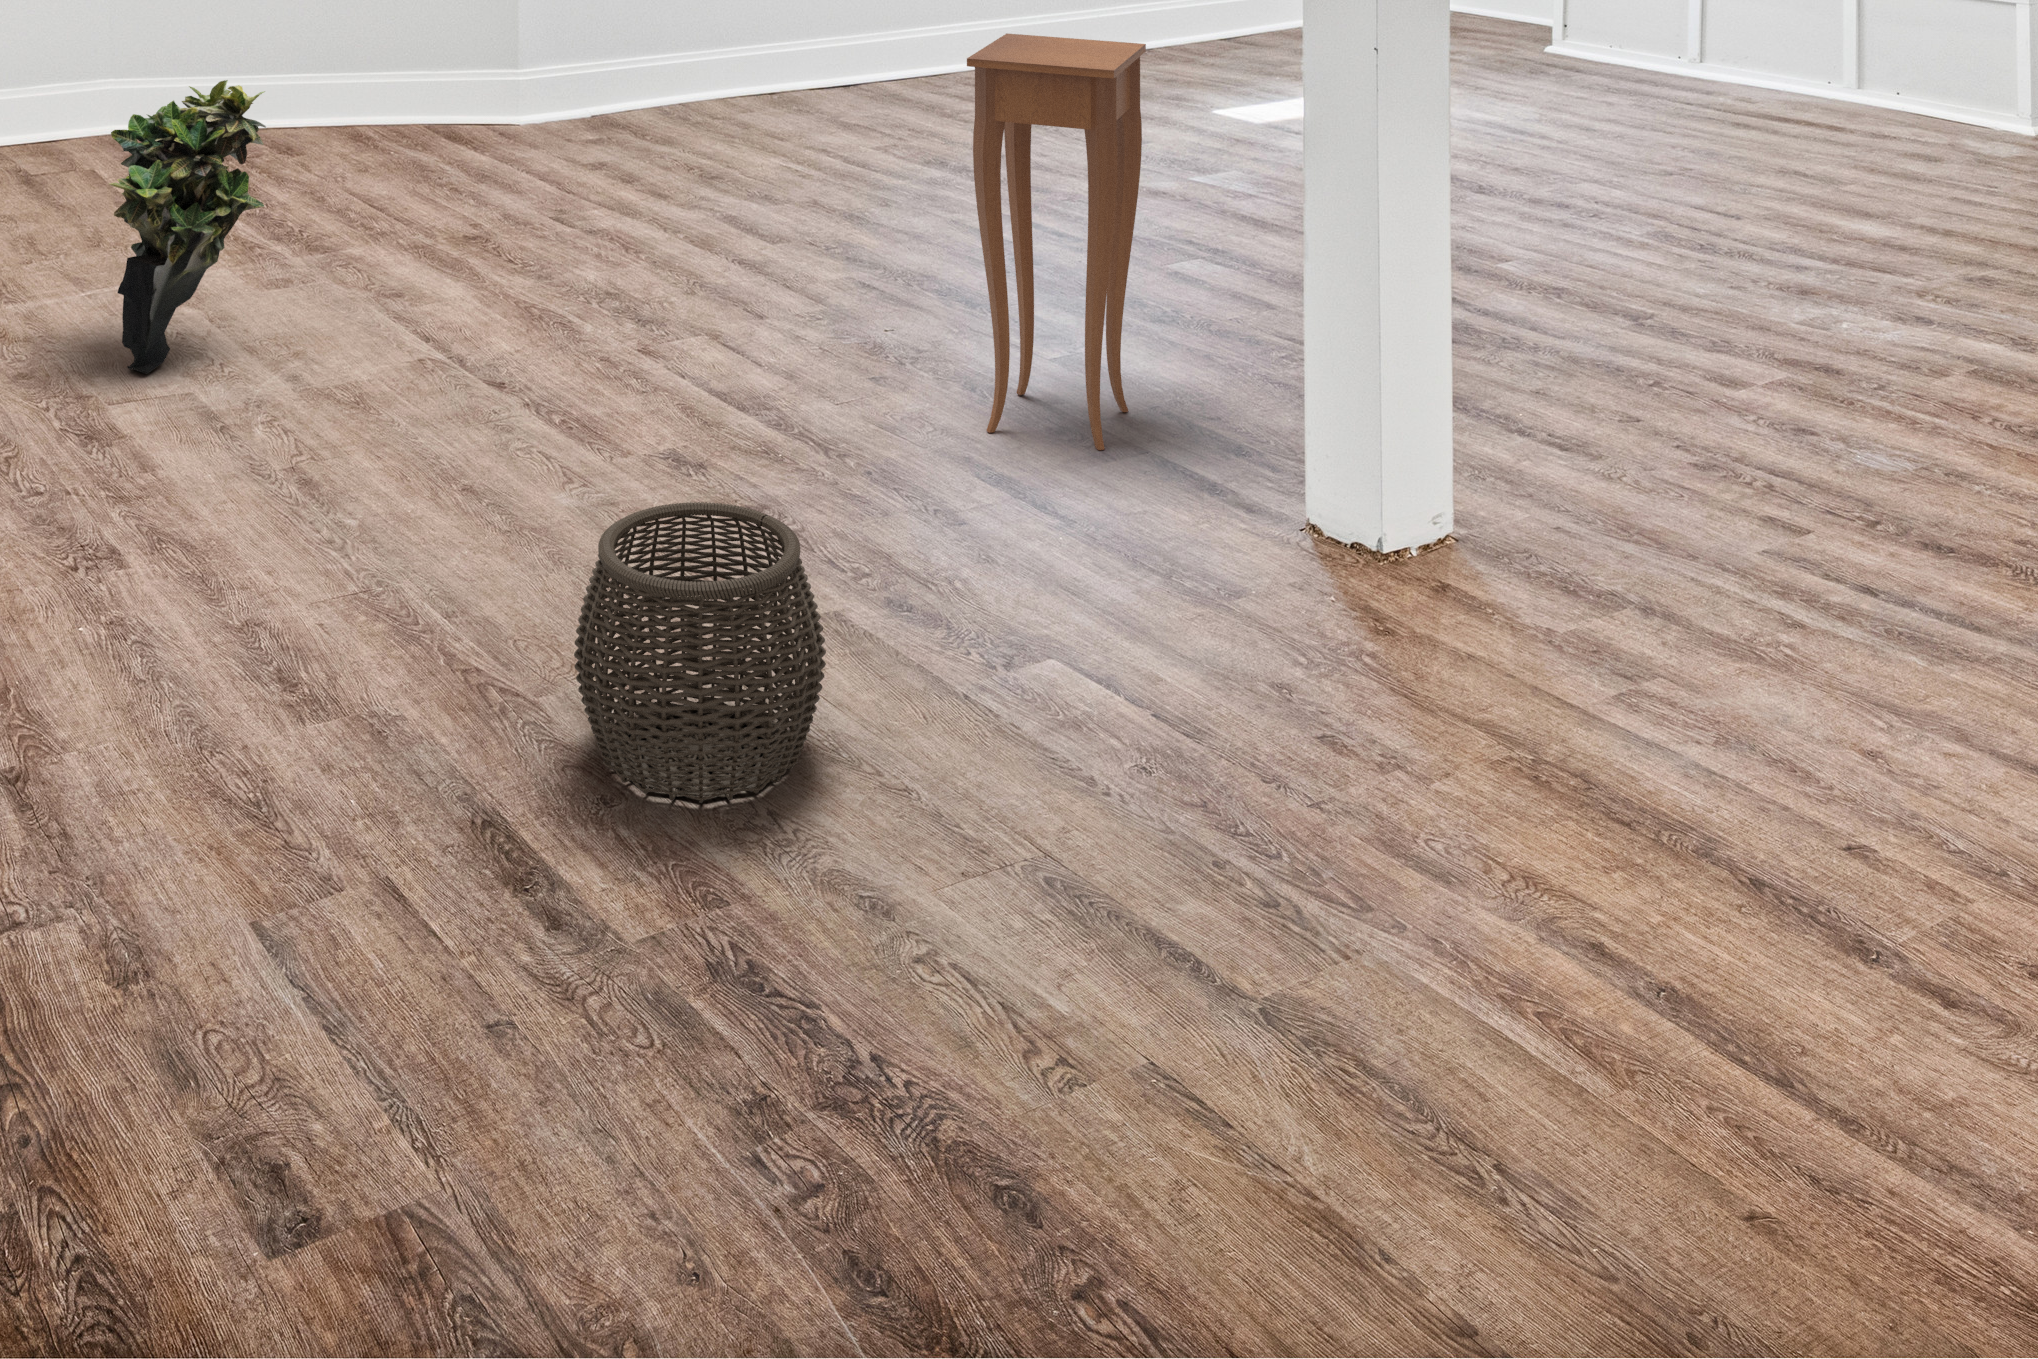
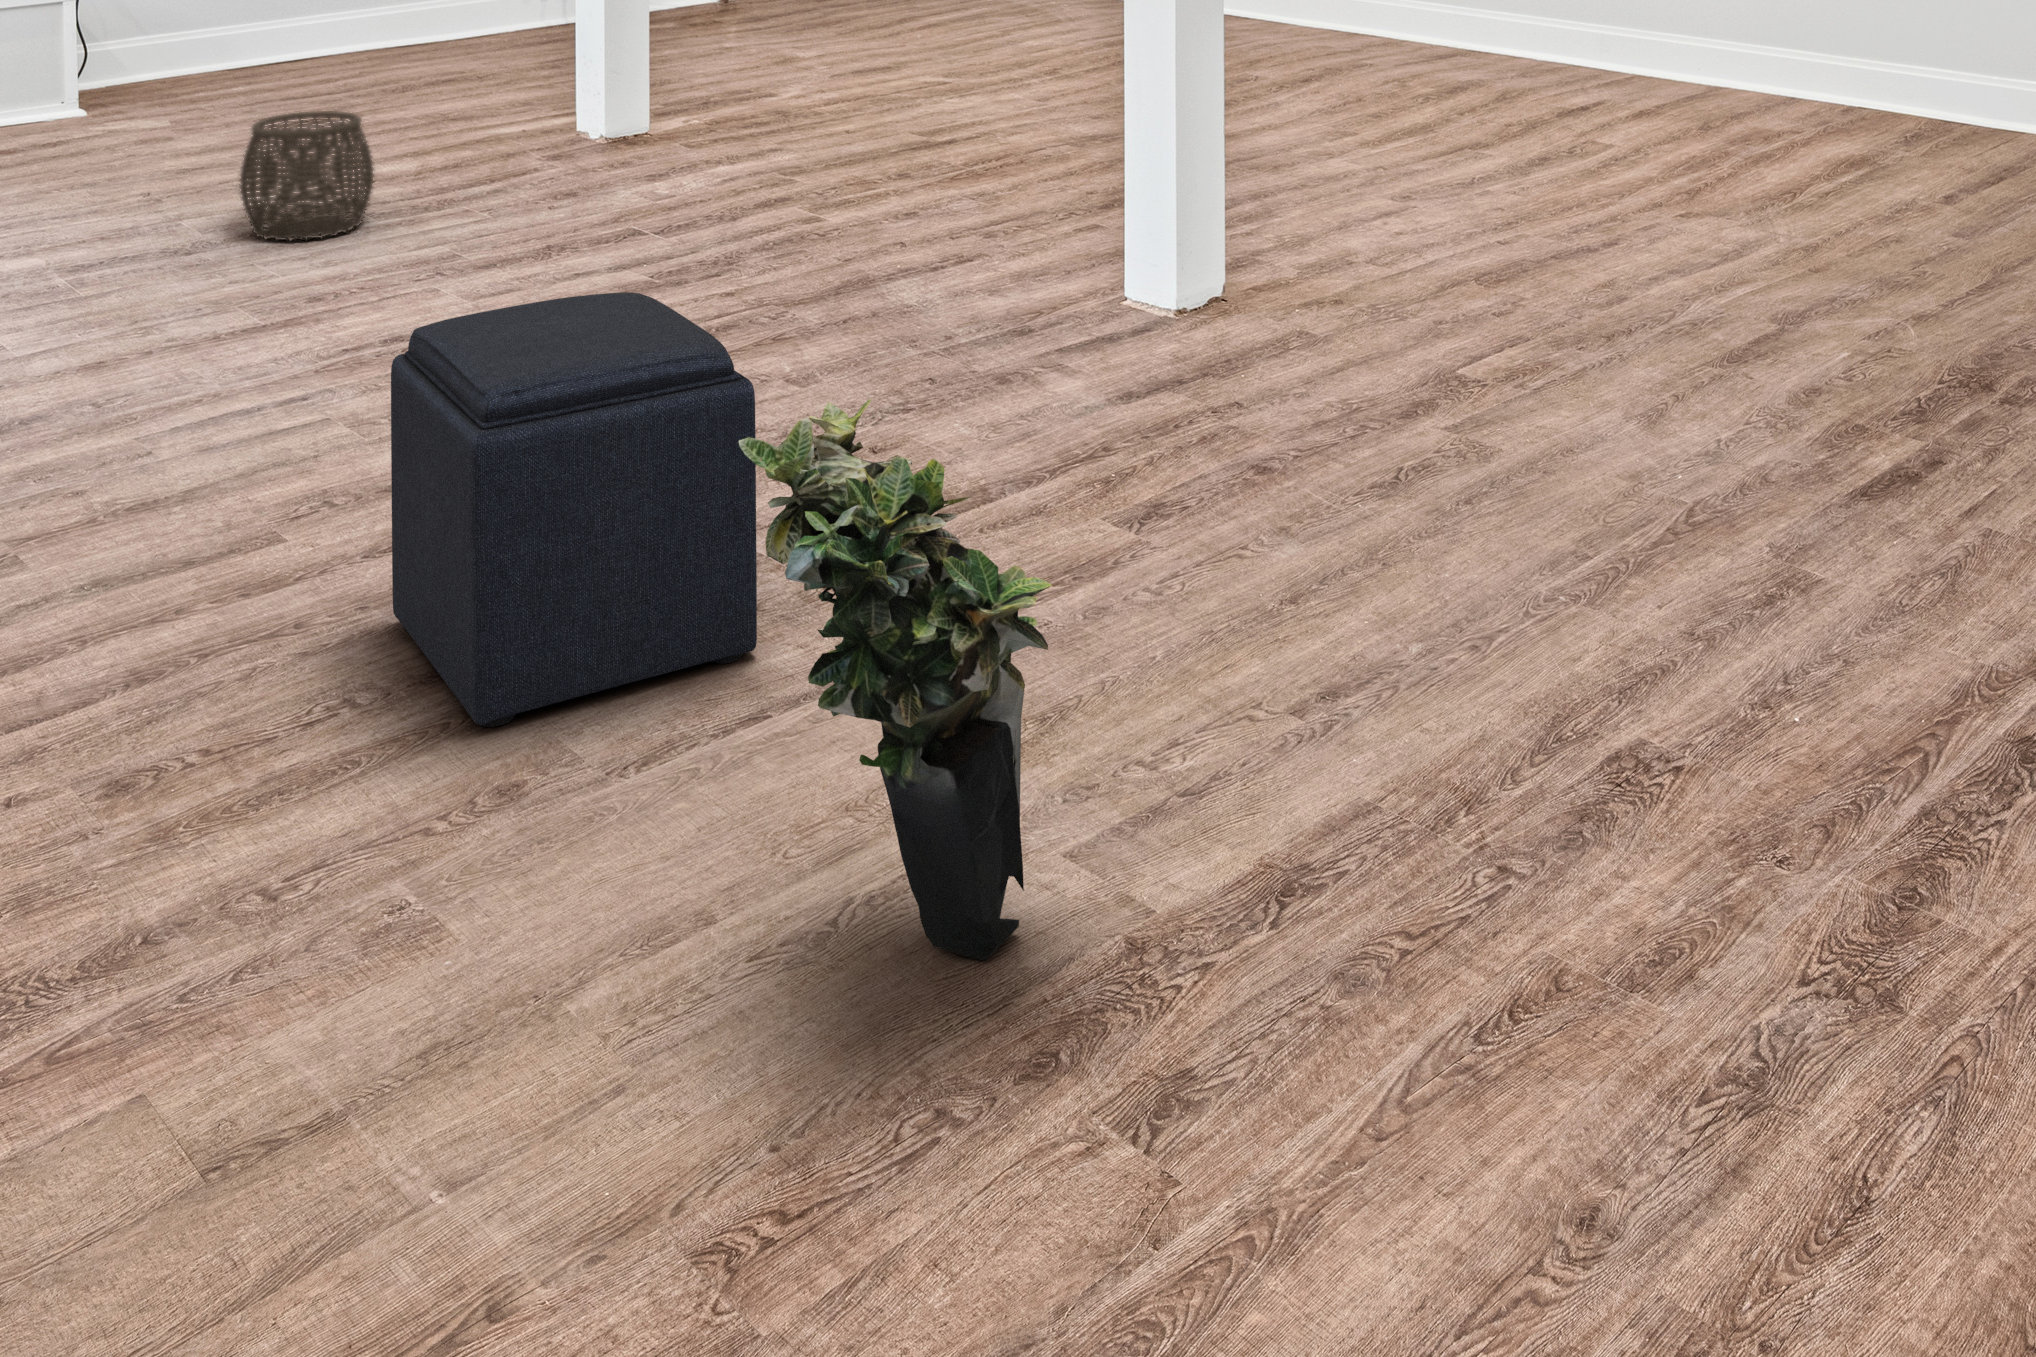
side table: present [967,33,1146,450] -> none [867,24,1038,418]
ottoman: none [484,85,716,338] -> present [391,293,757,727]
woven basket: present [574,502,826,803] -> present [240,111,374,240]

